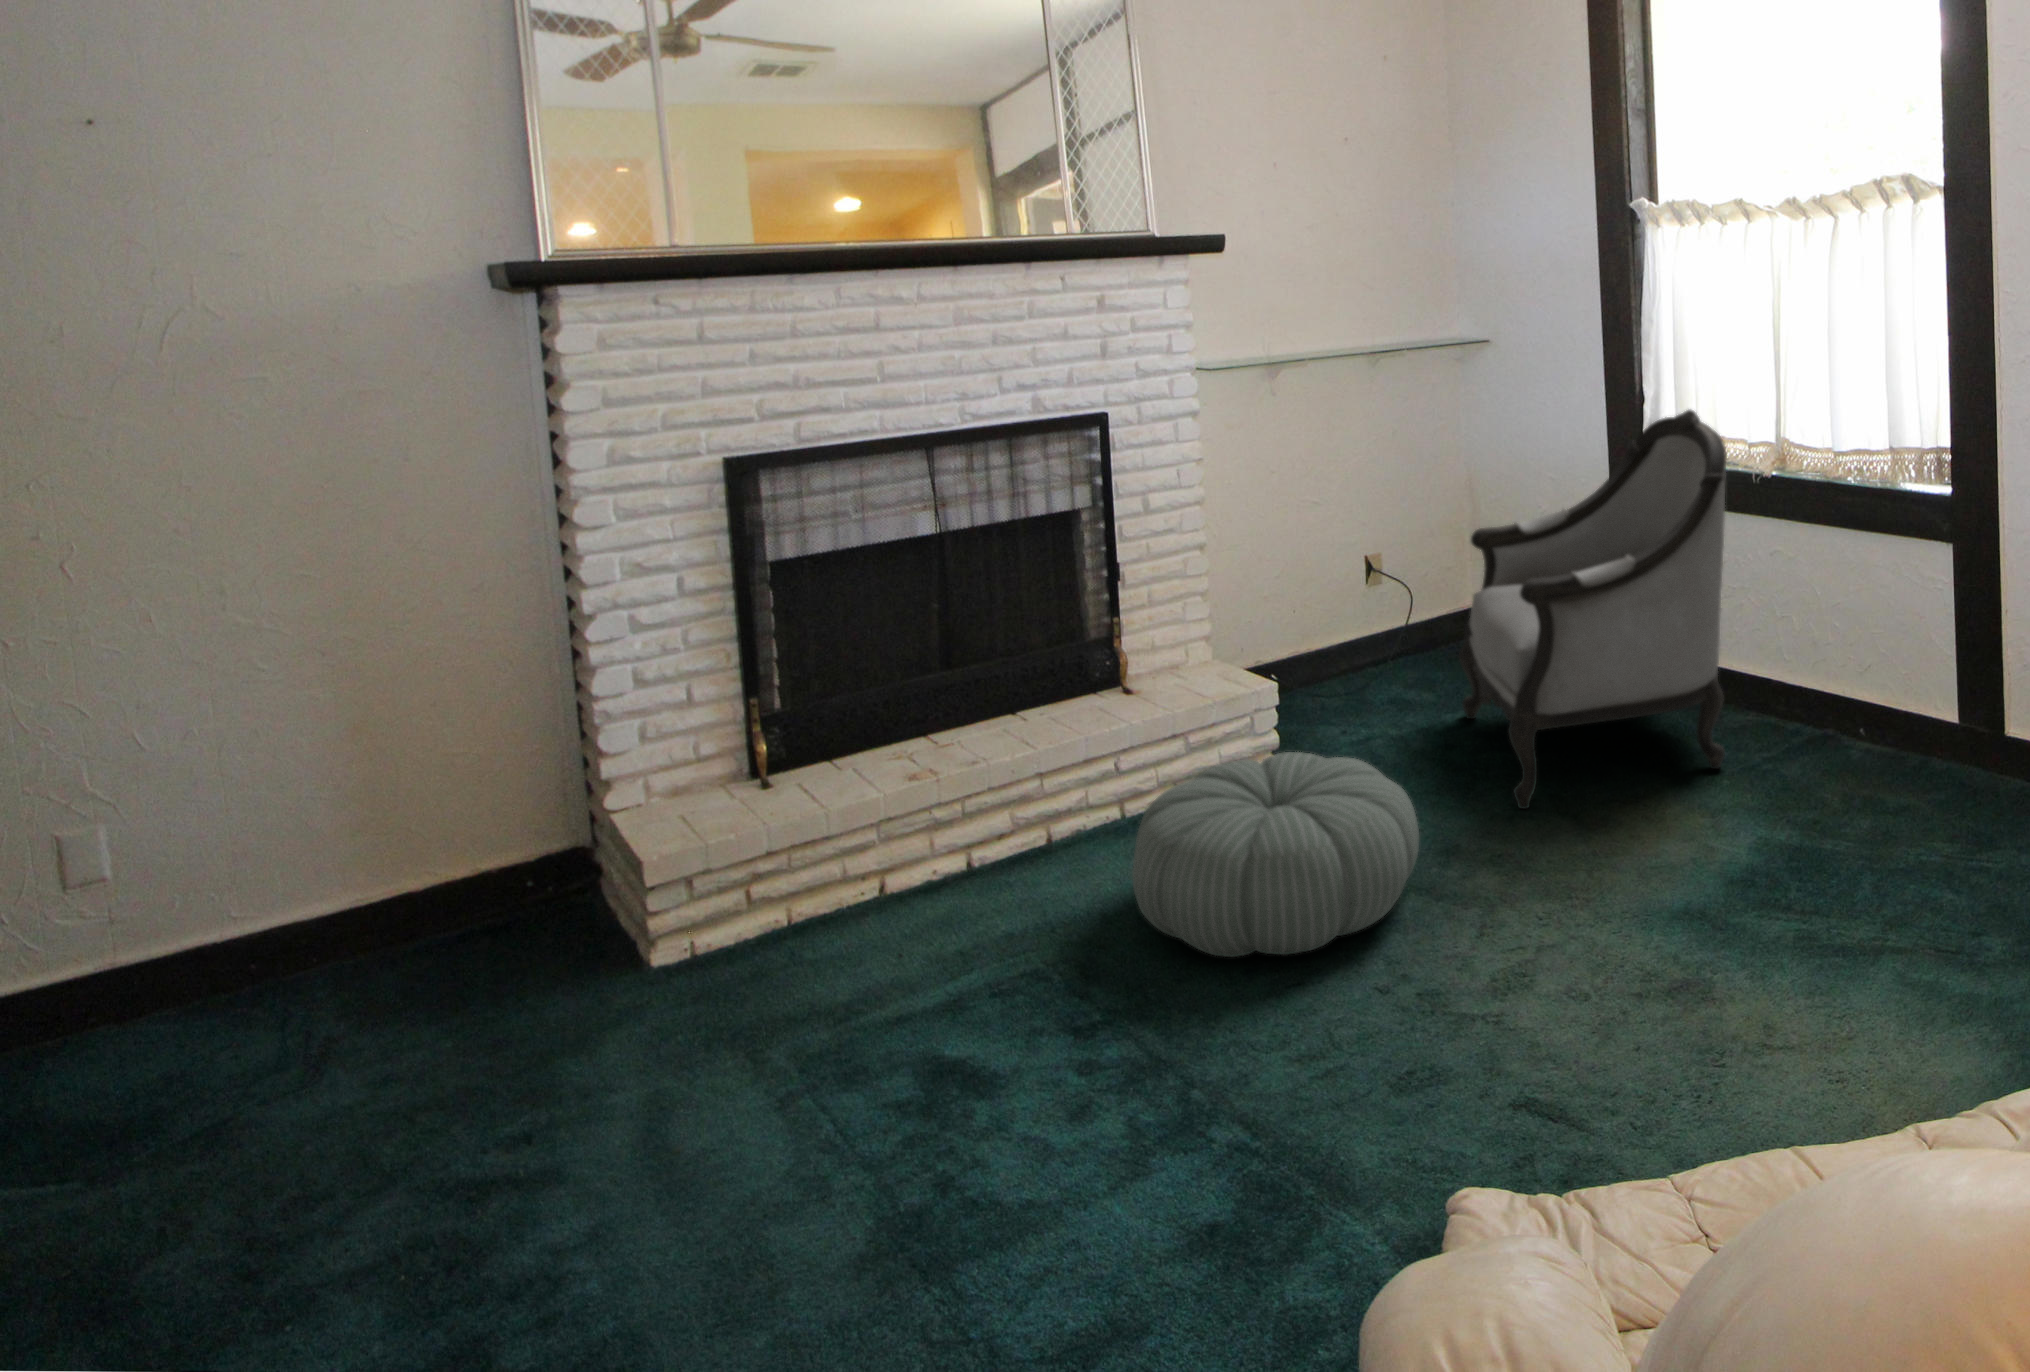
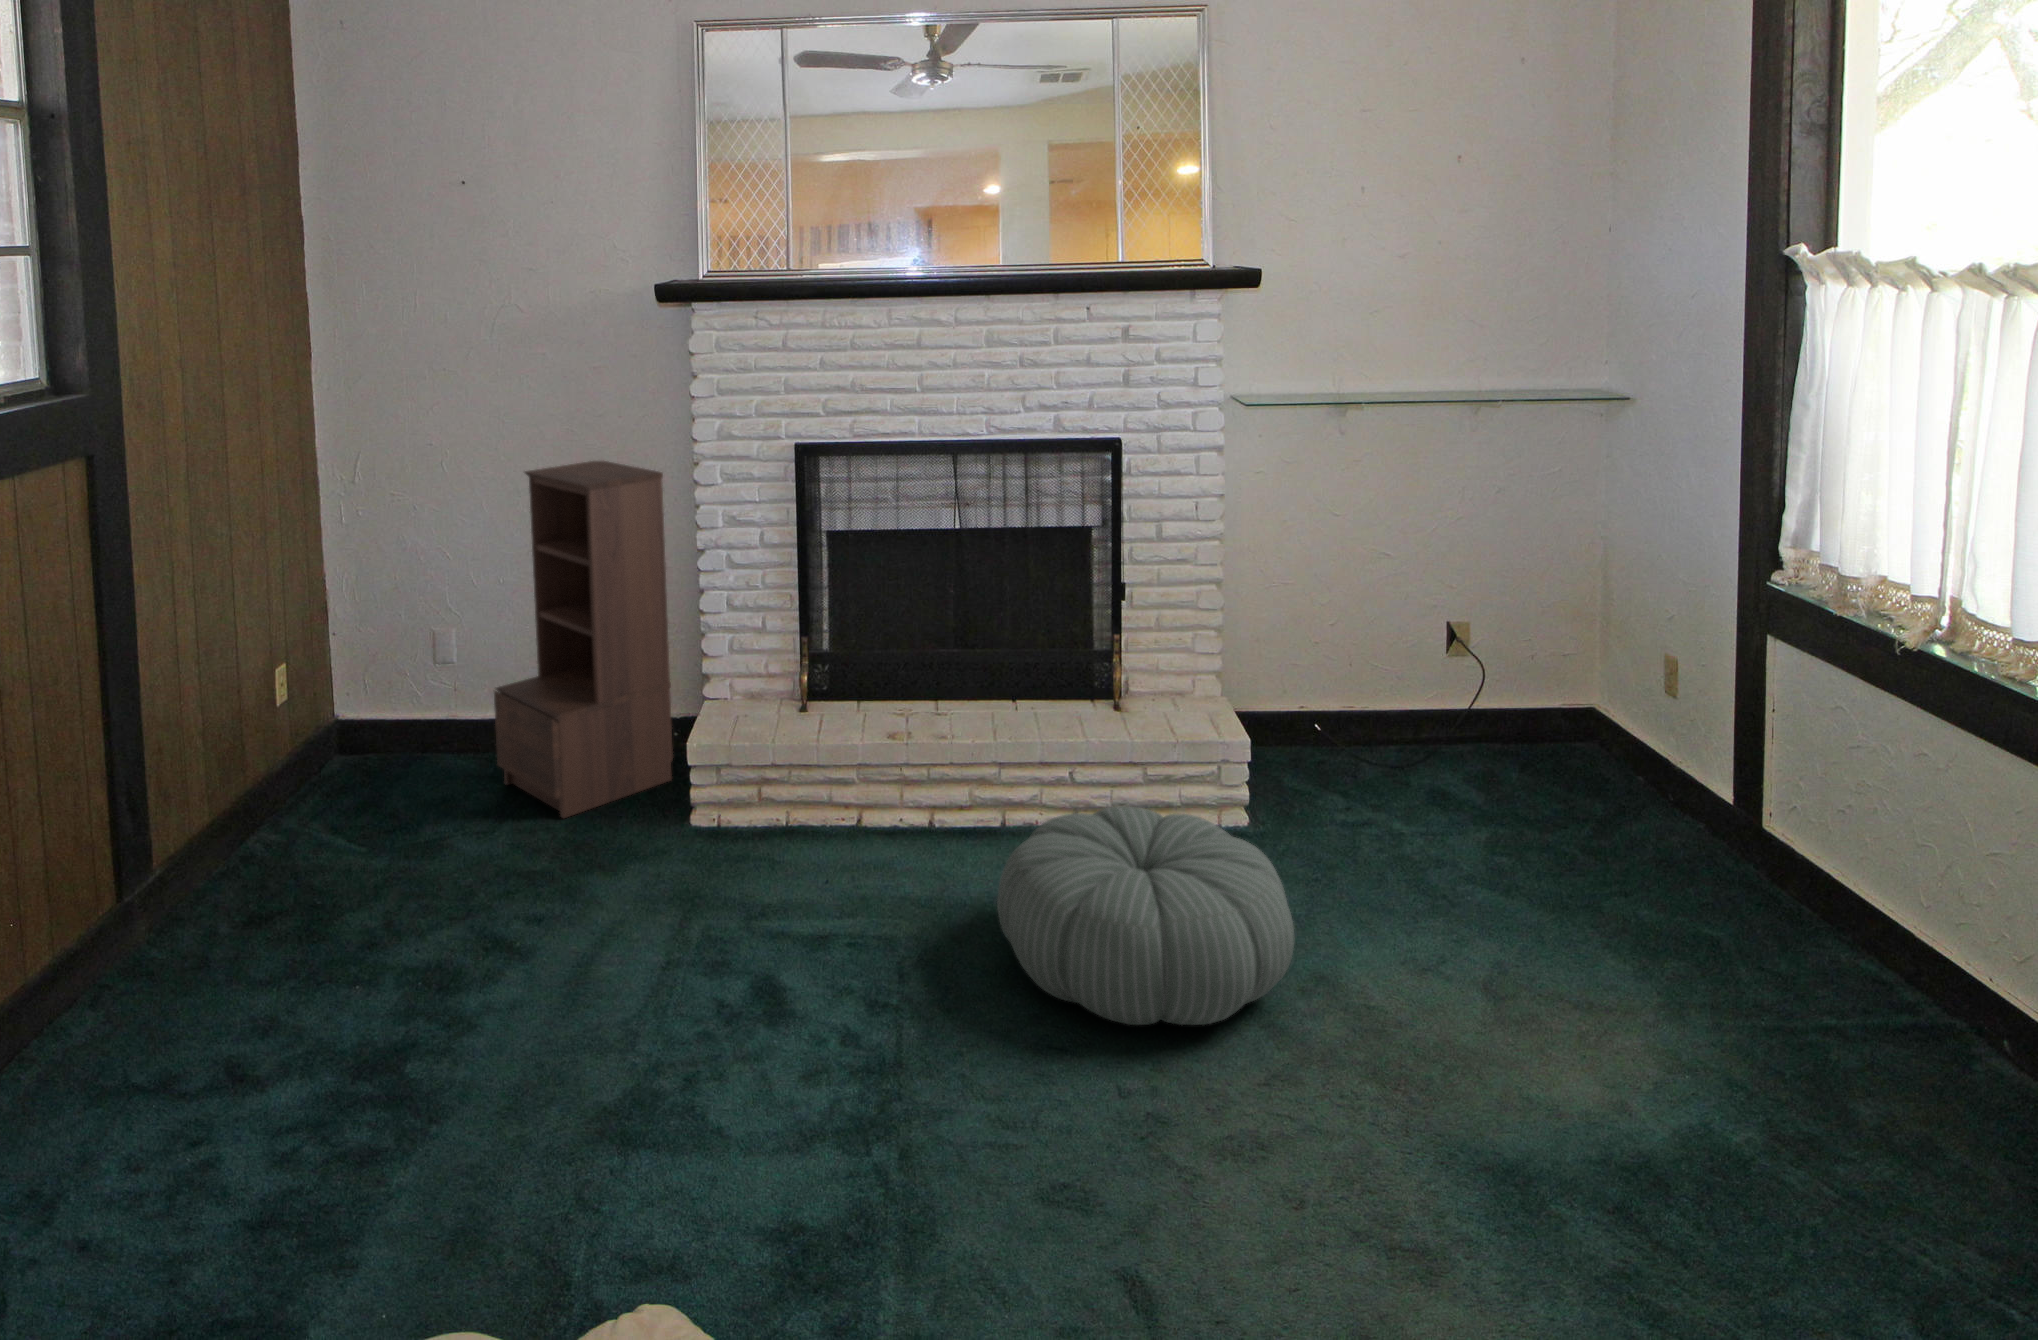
armchair: present [1459,409,1727,809] -> none [1461,530,1839,1013]
bookshelf: none [244,518,573,1026] -> present [494,461,673,818]

